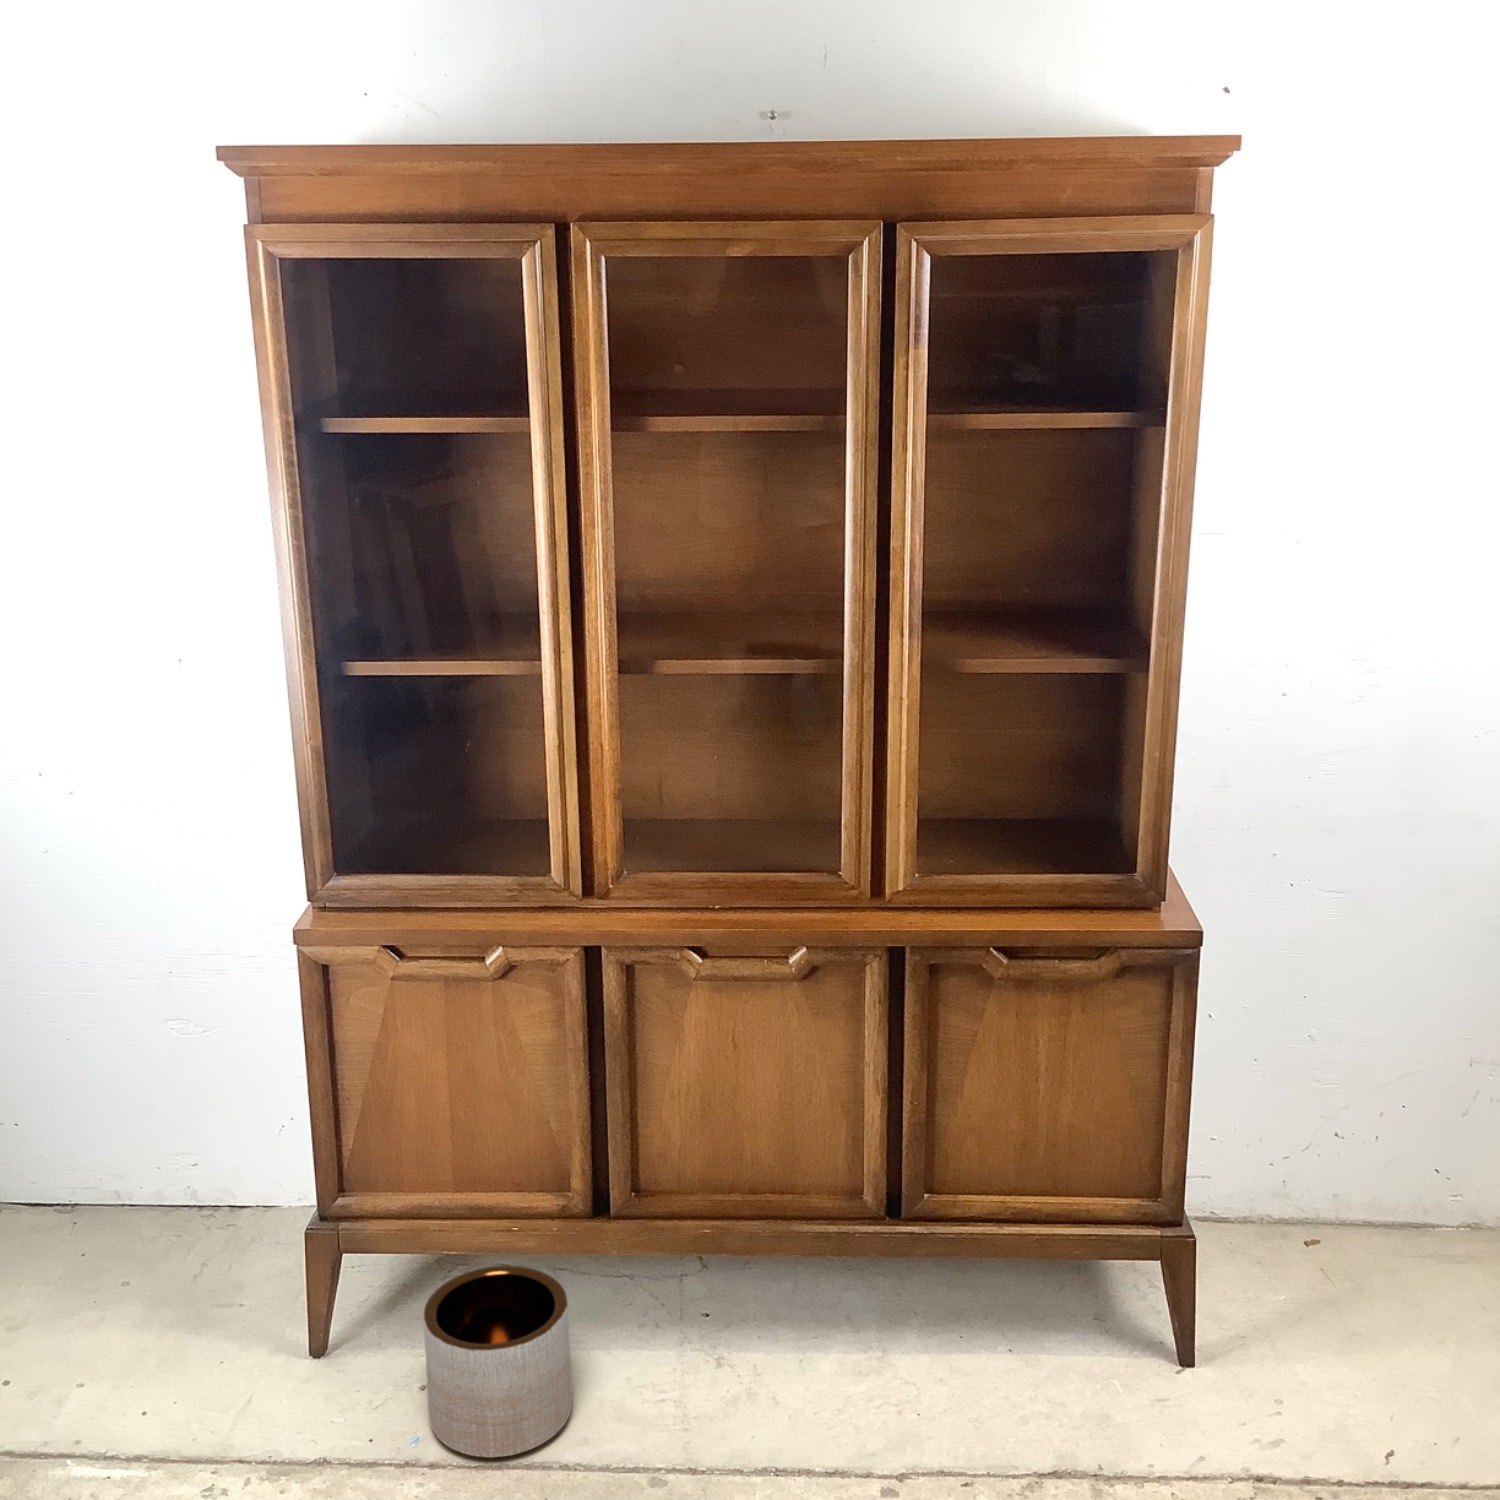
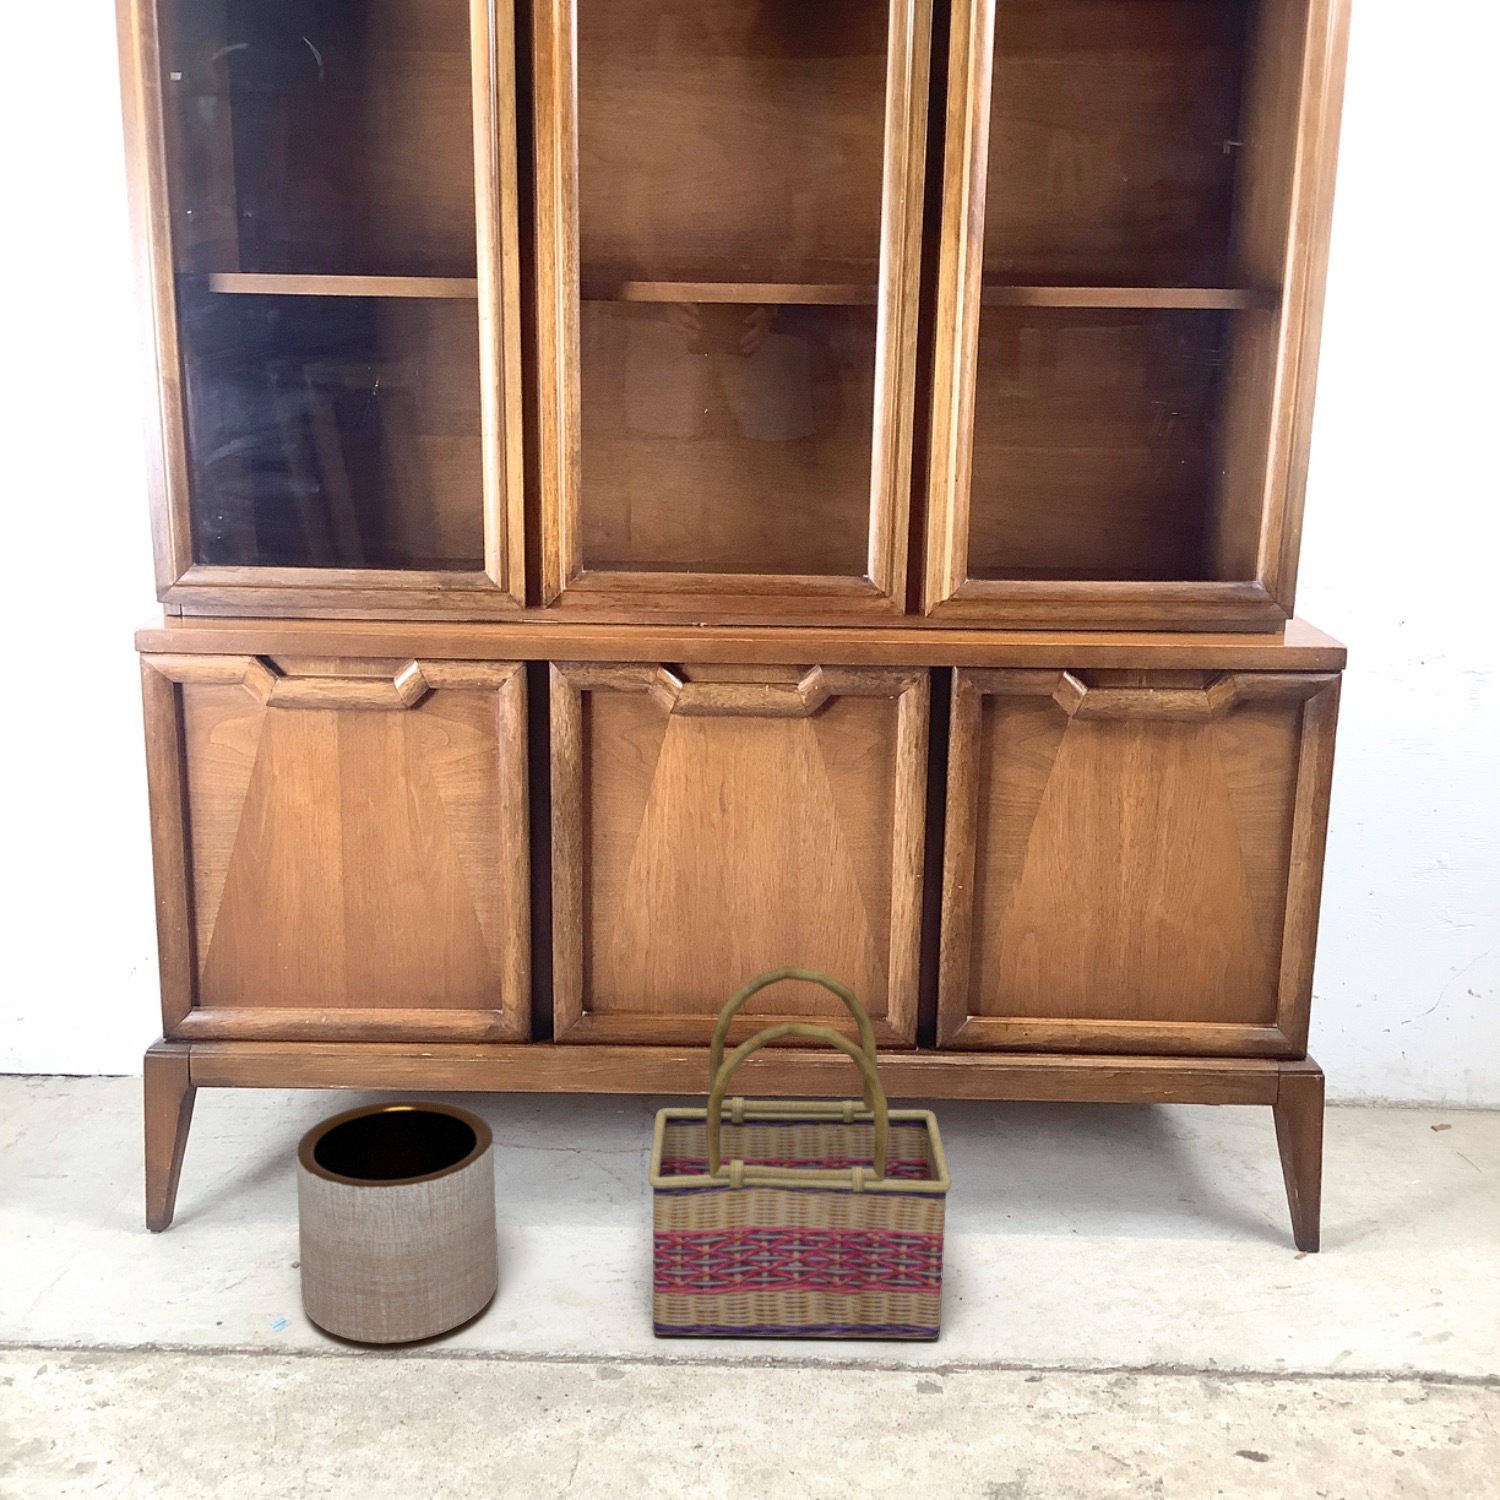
basket: none [682,1168,907,1450] -> present [648,966,952,1339]

